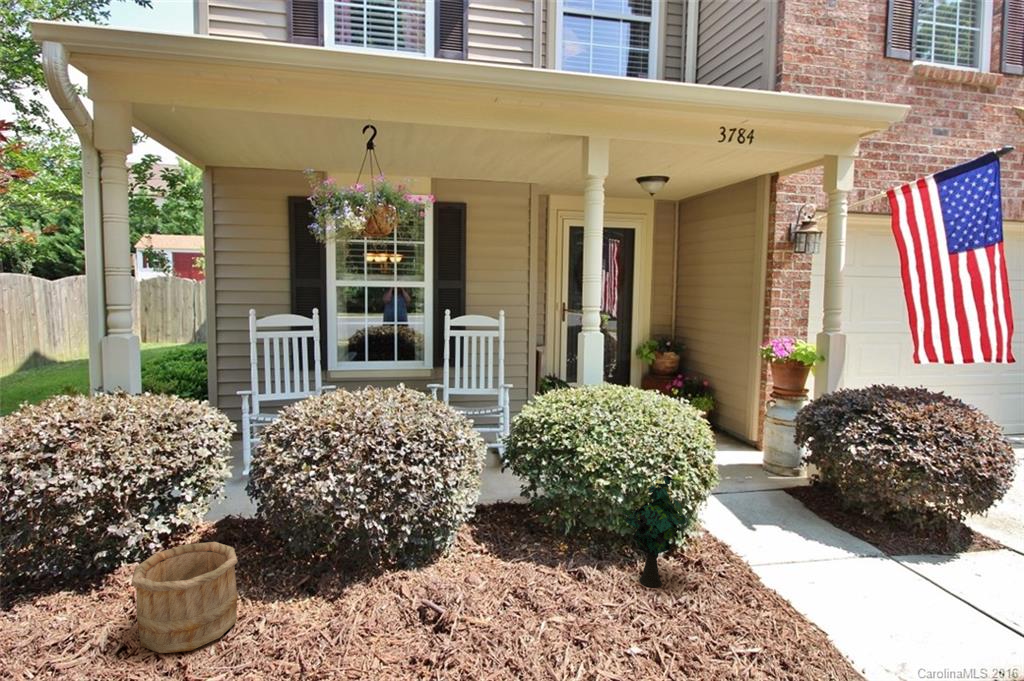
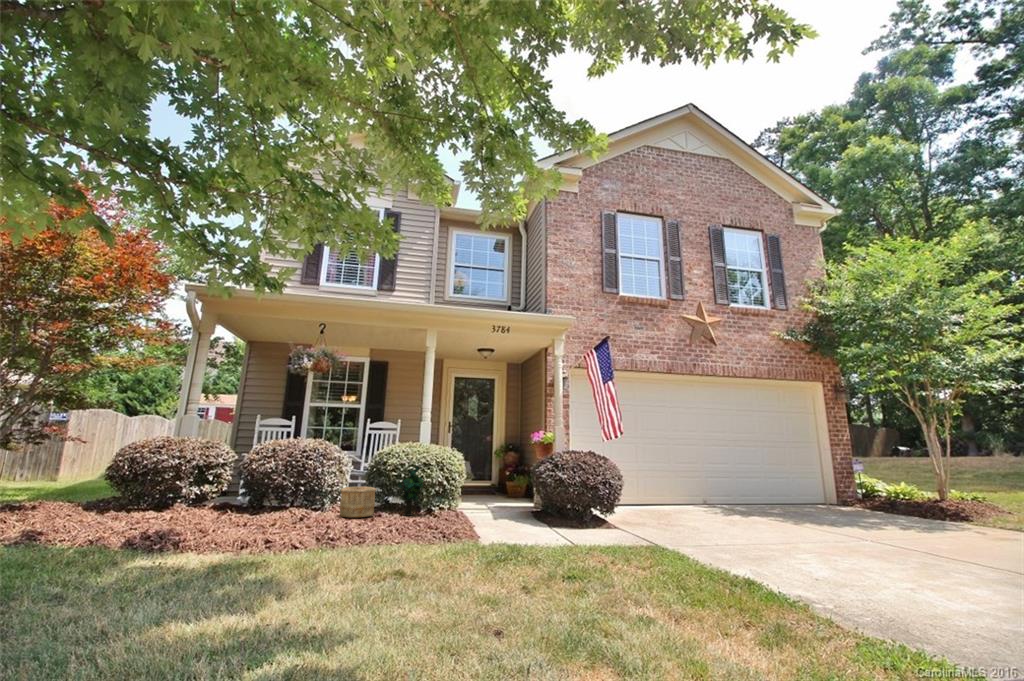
wooden bucket: present [131,542,238,653] -> present [340,487,376,517]

